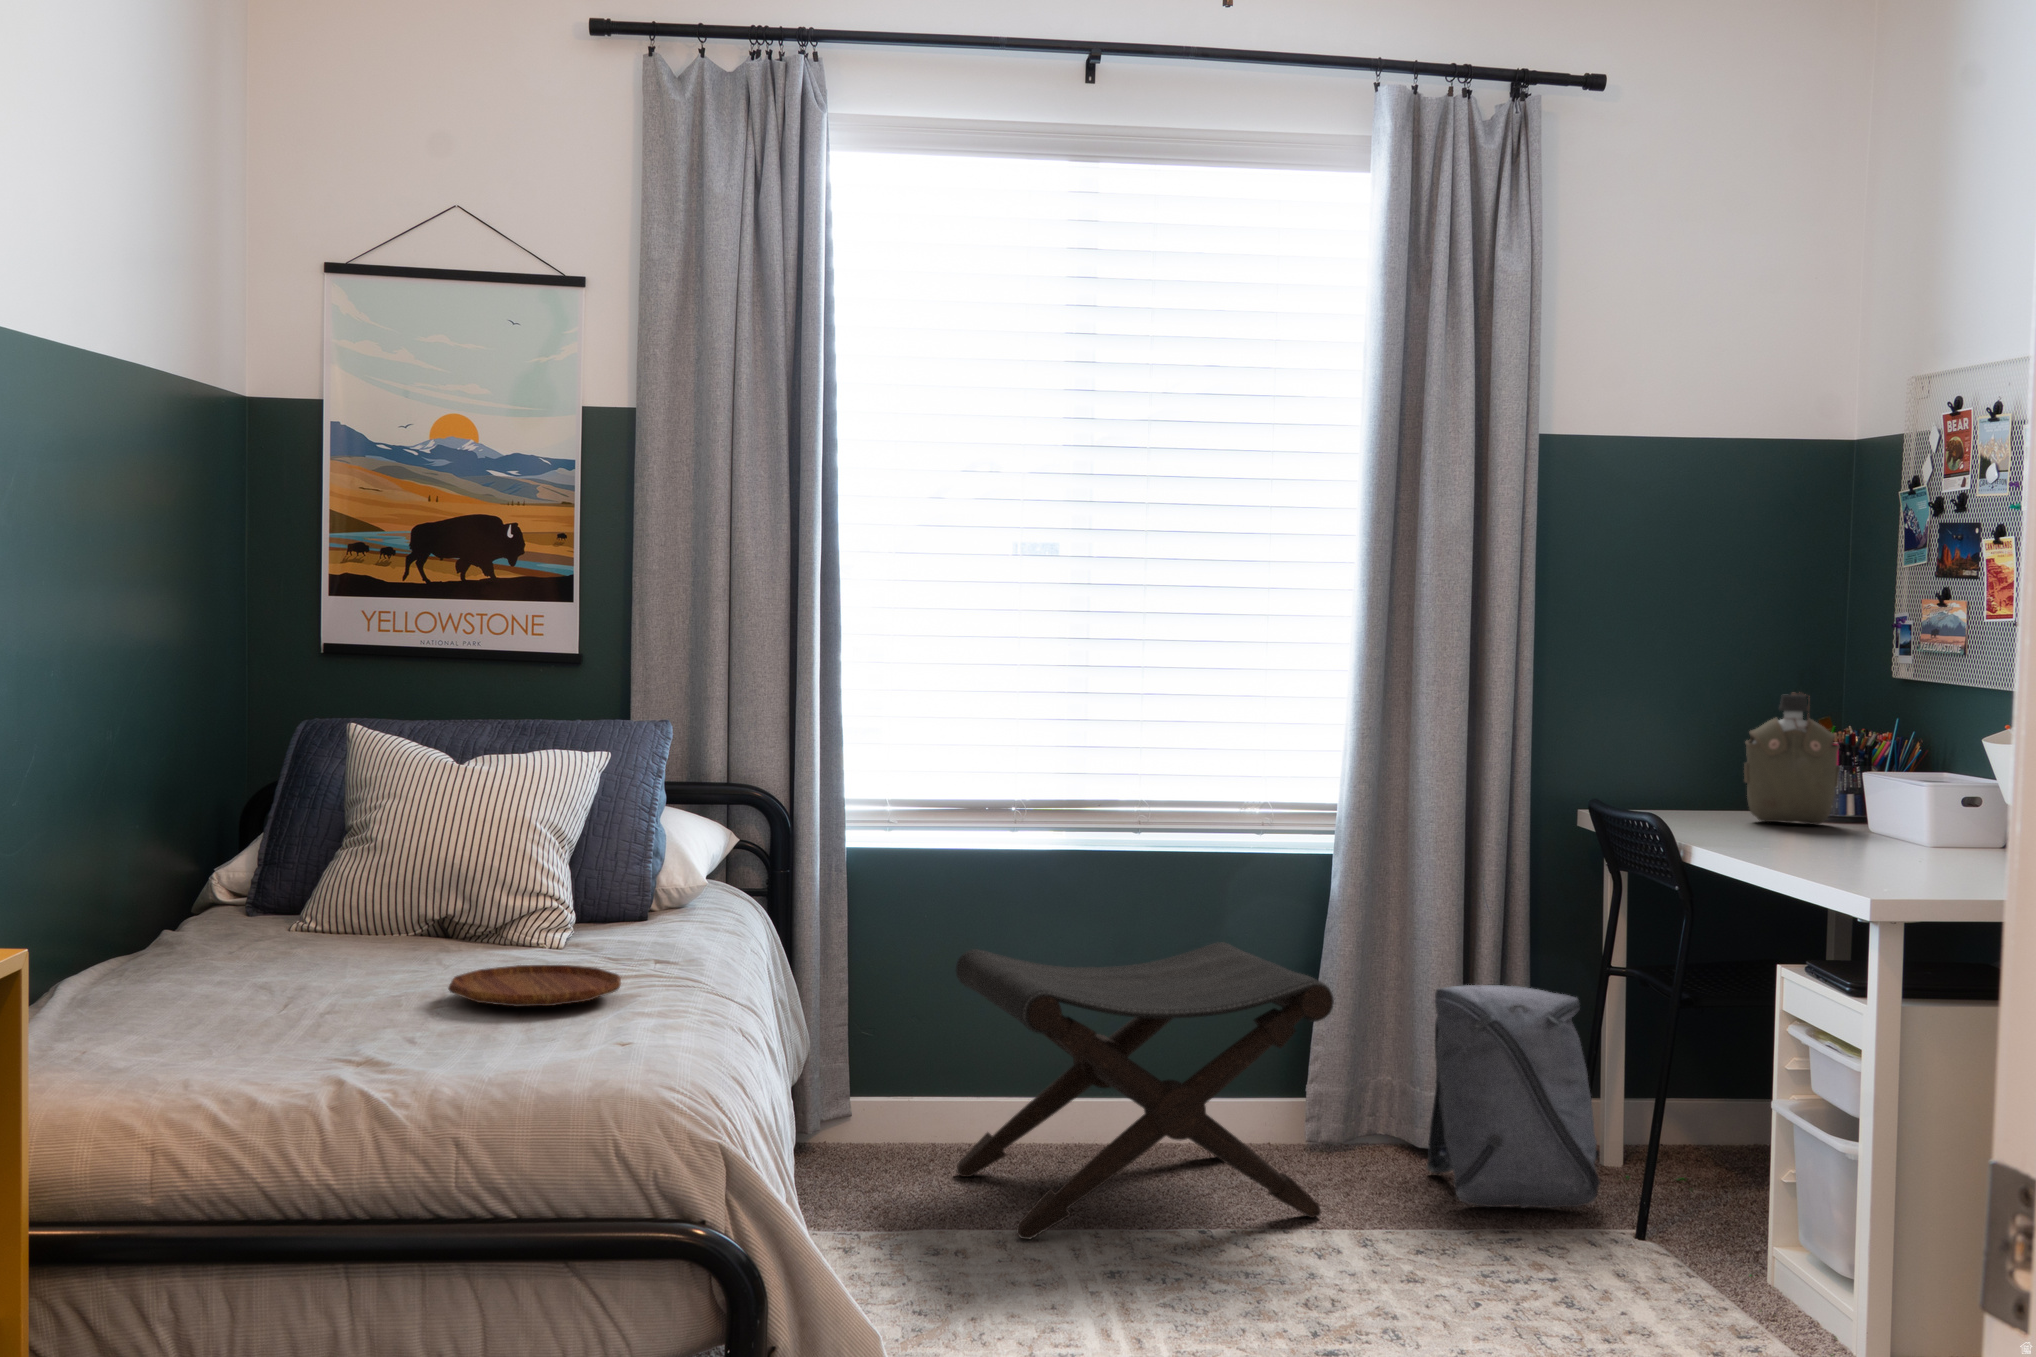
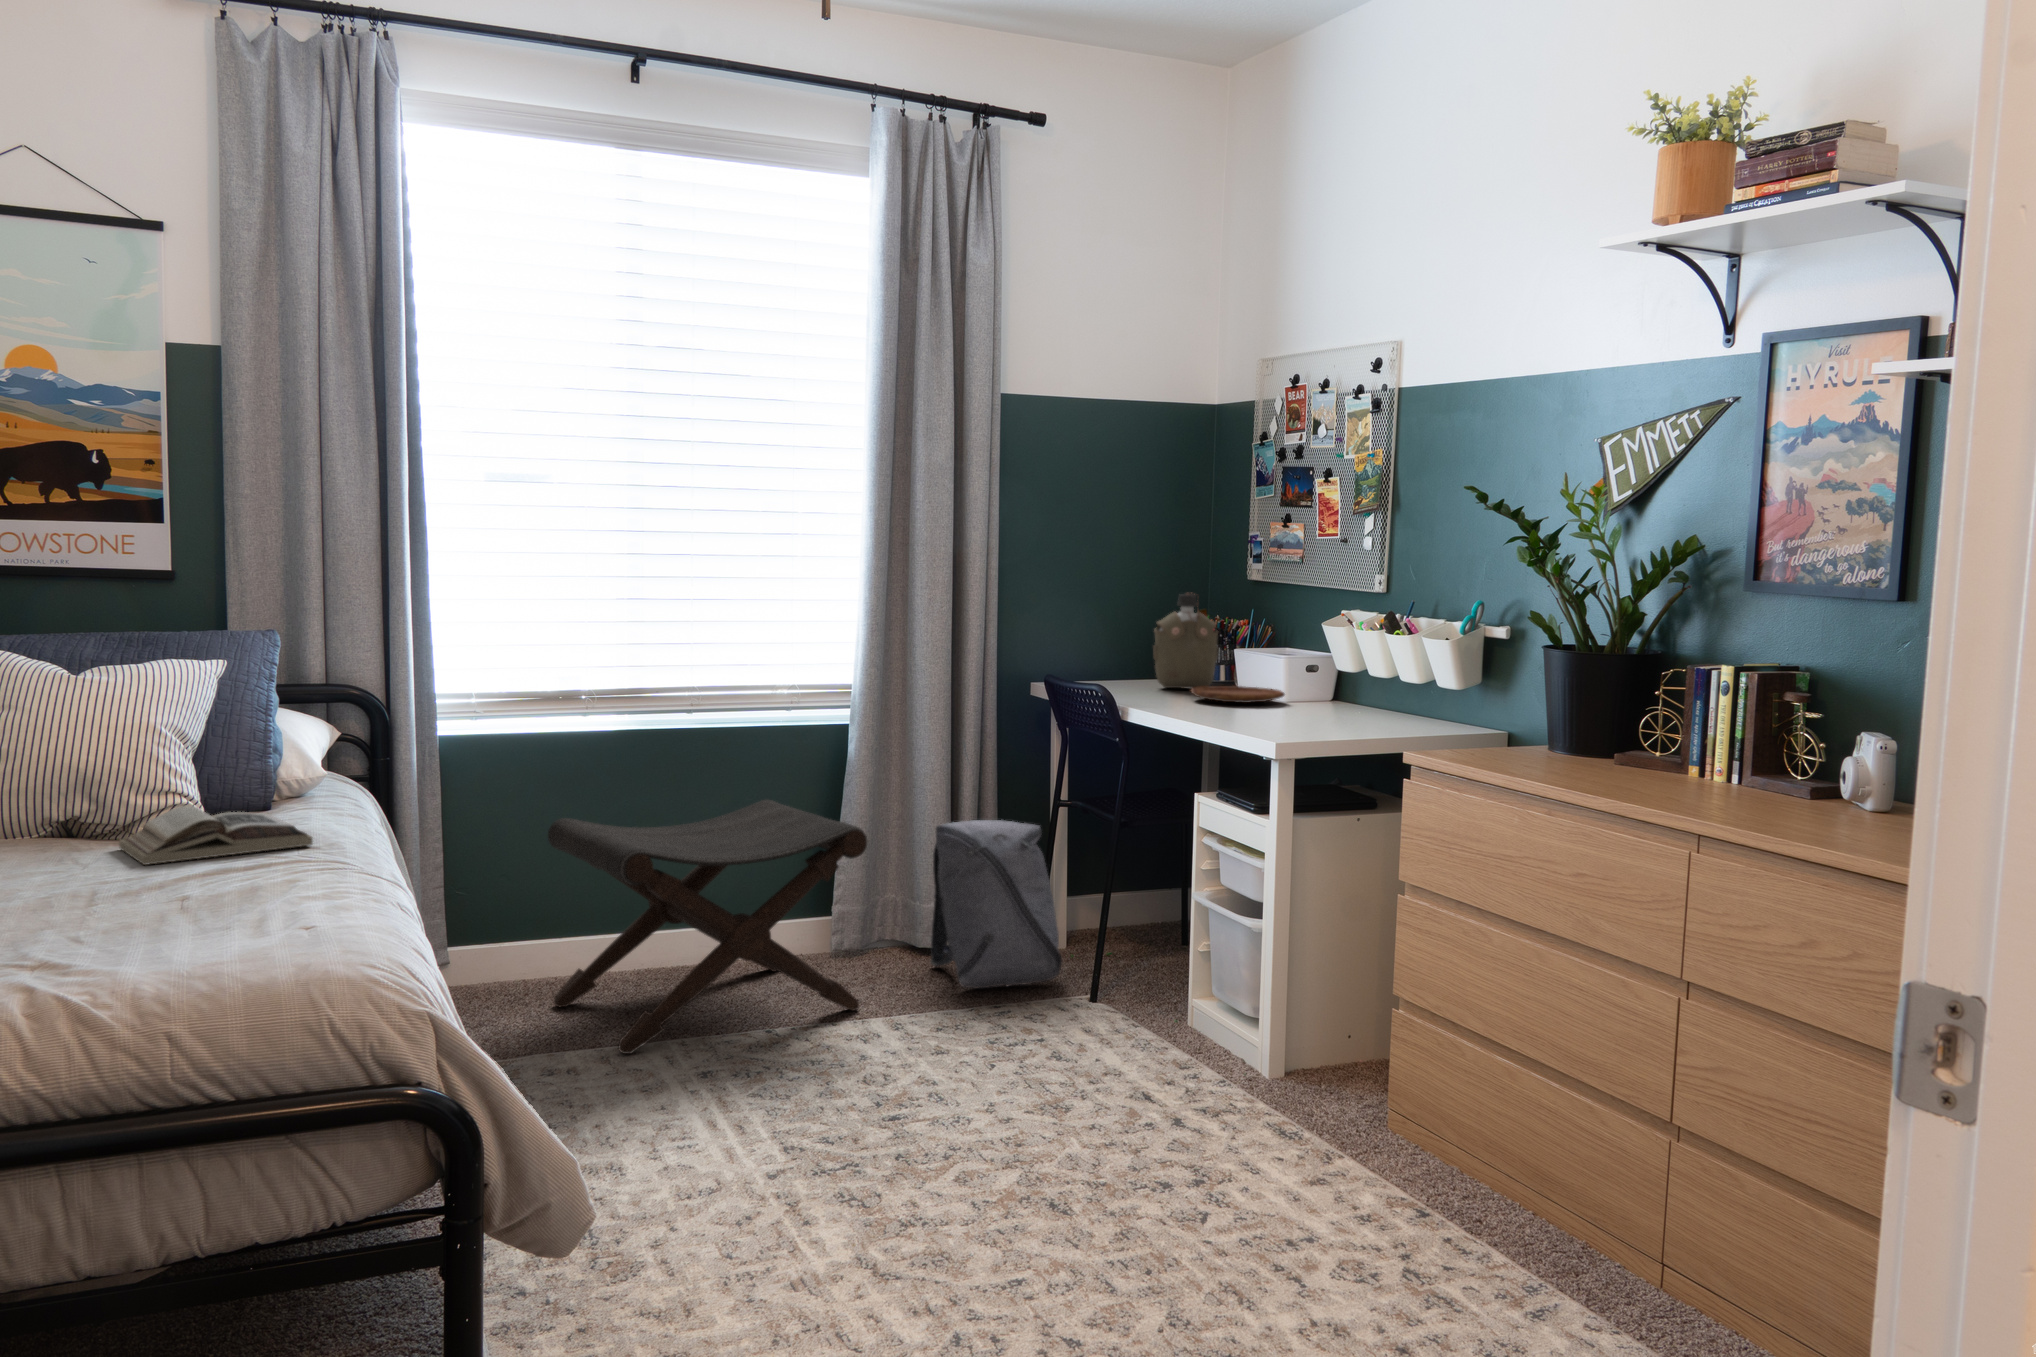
book: none [486,906,672,967] -> present [119,805,313,865]
tray: present [448,965,621,1007] -> present [1191,686,1285,703]

